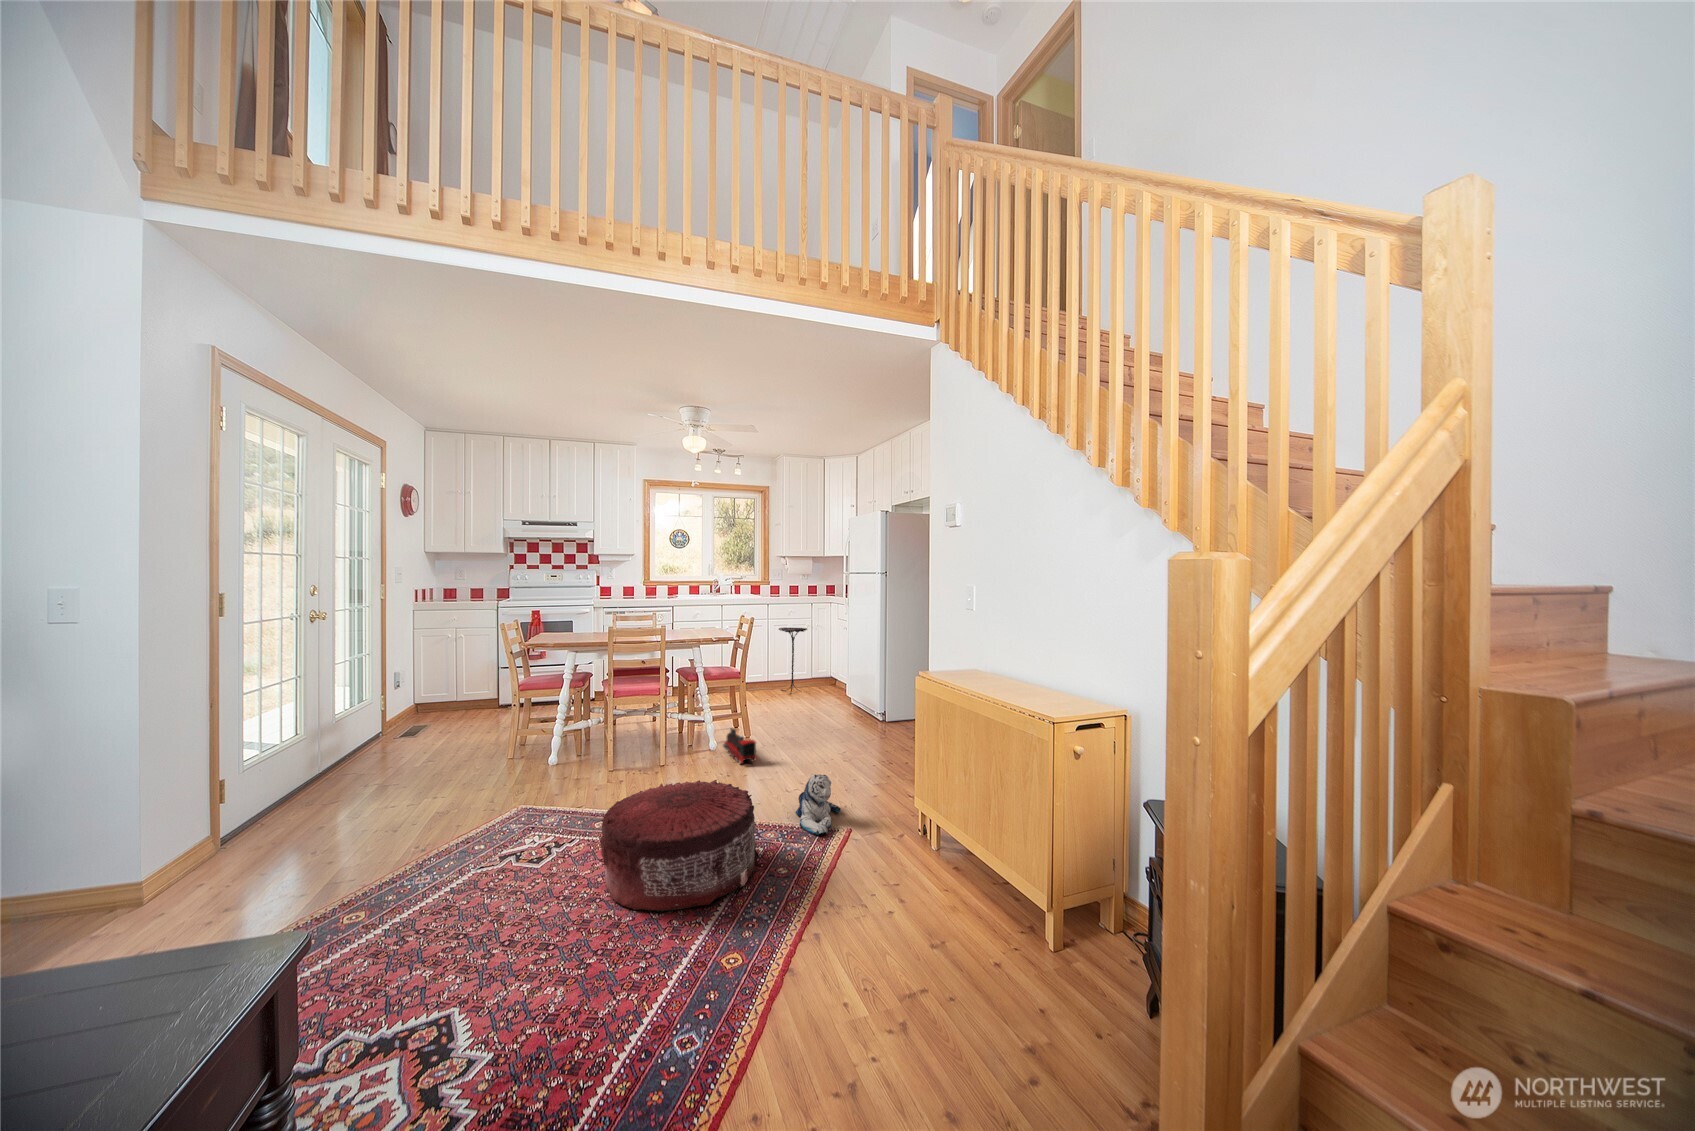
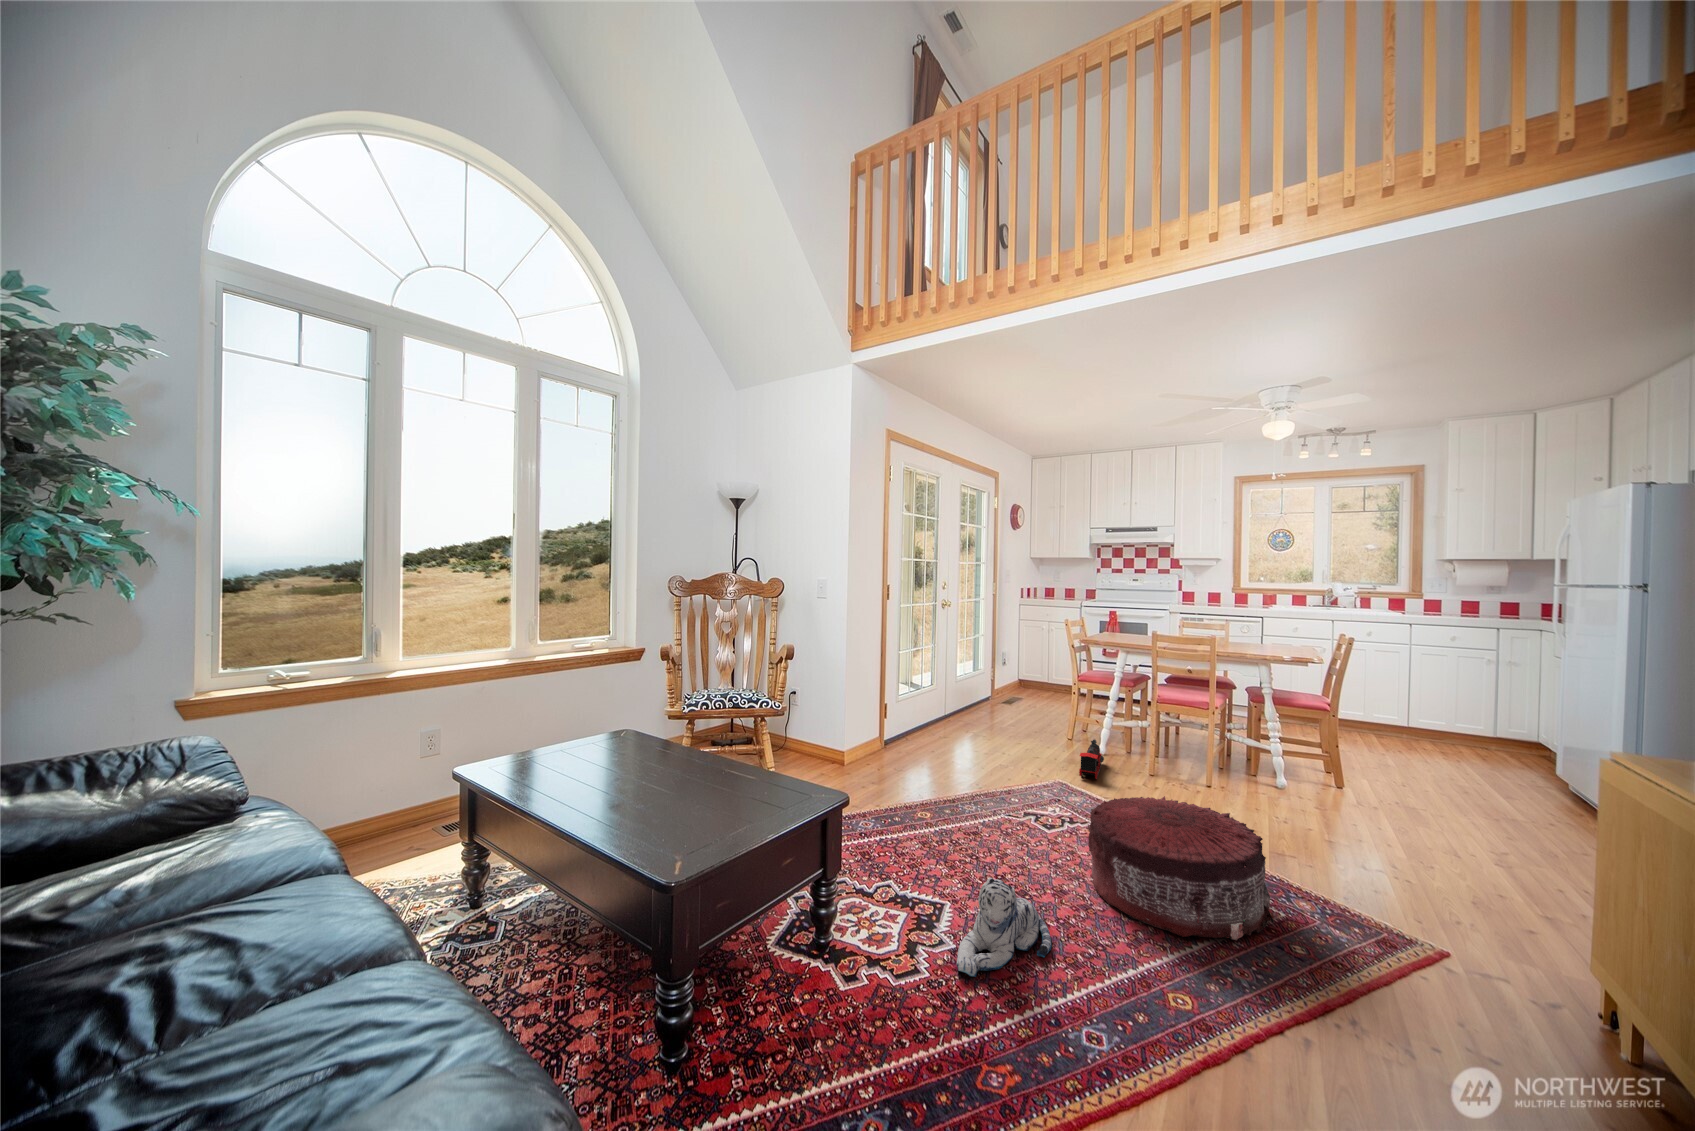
side table: present [779,628,807,694] -> none [1433,658,1492,754]
toy train: present [723,728,756,764] -> present [1079,739,1104,779]
plush toy: present [795,775,841,835] -> present [957,878,1052,977]

